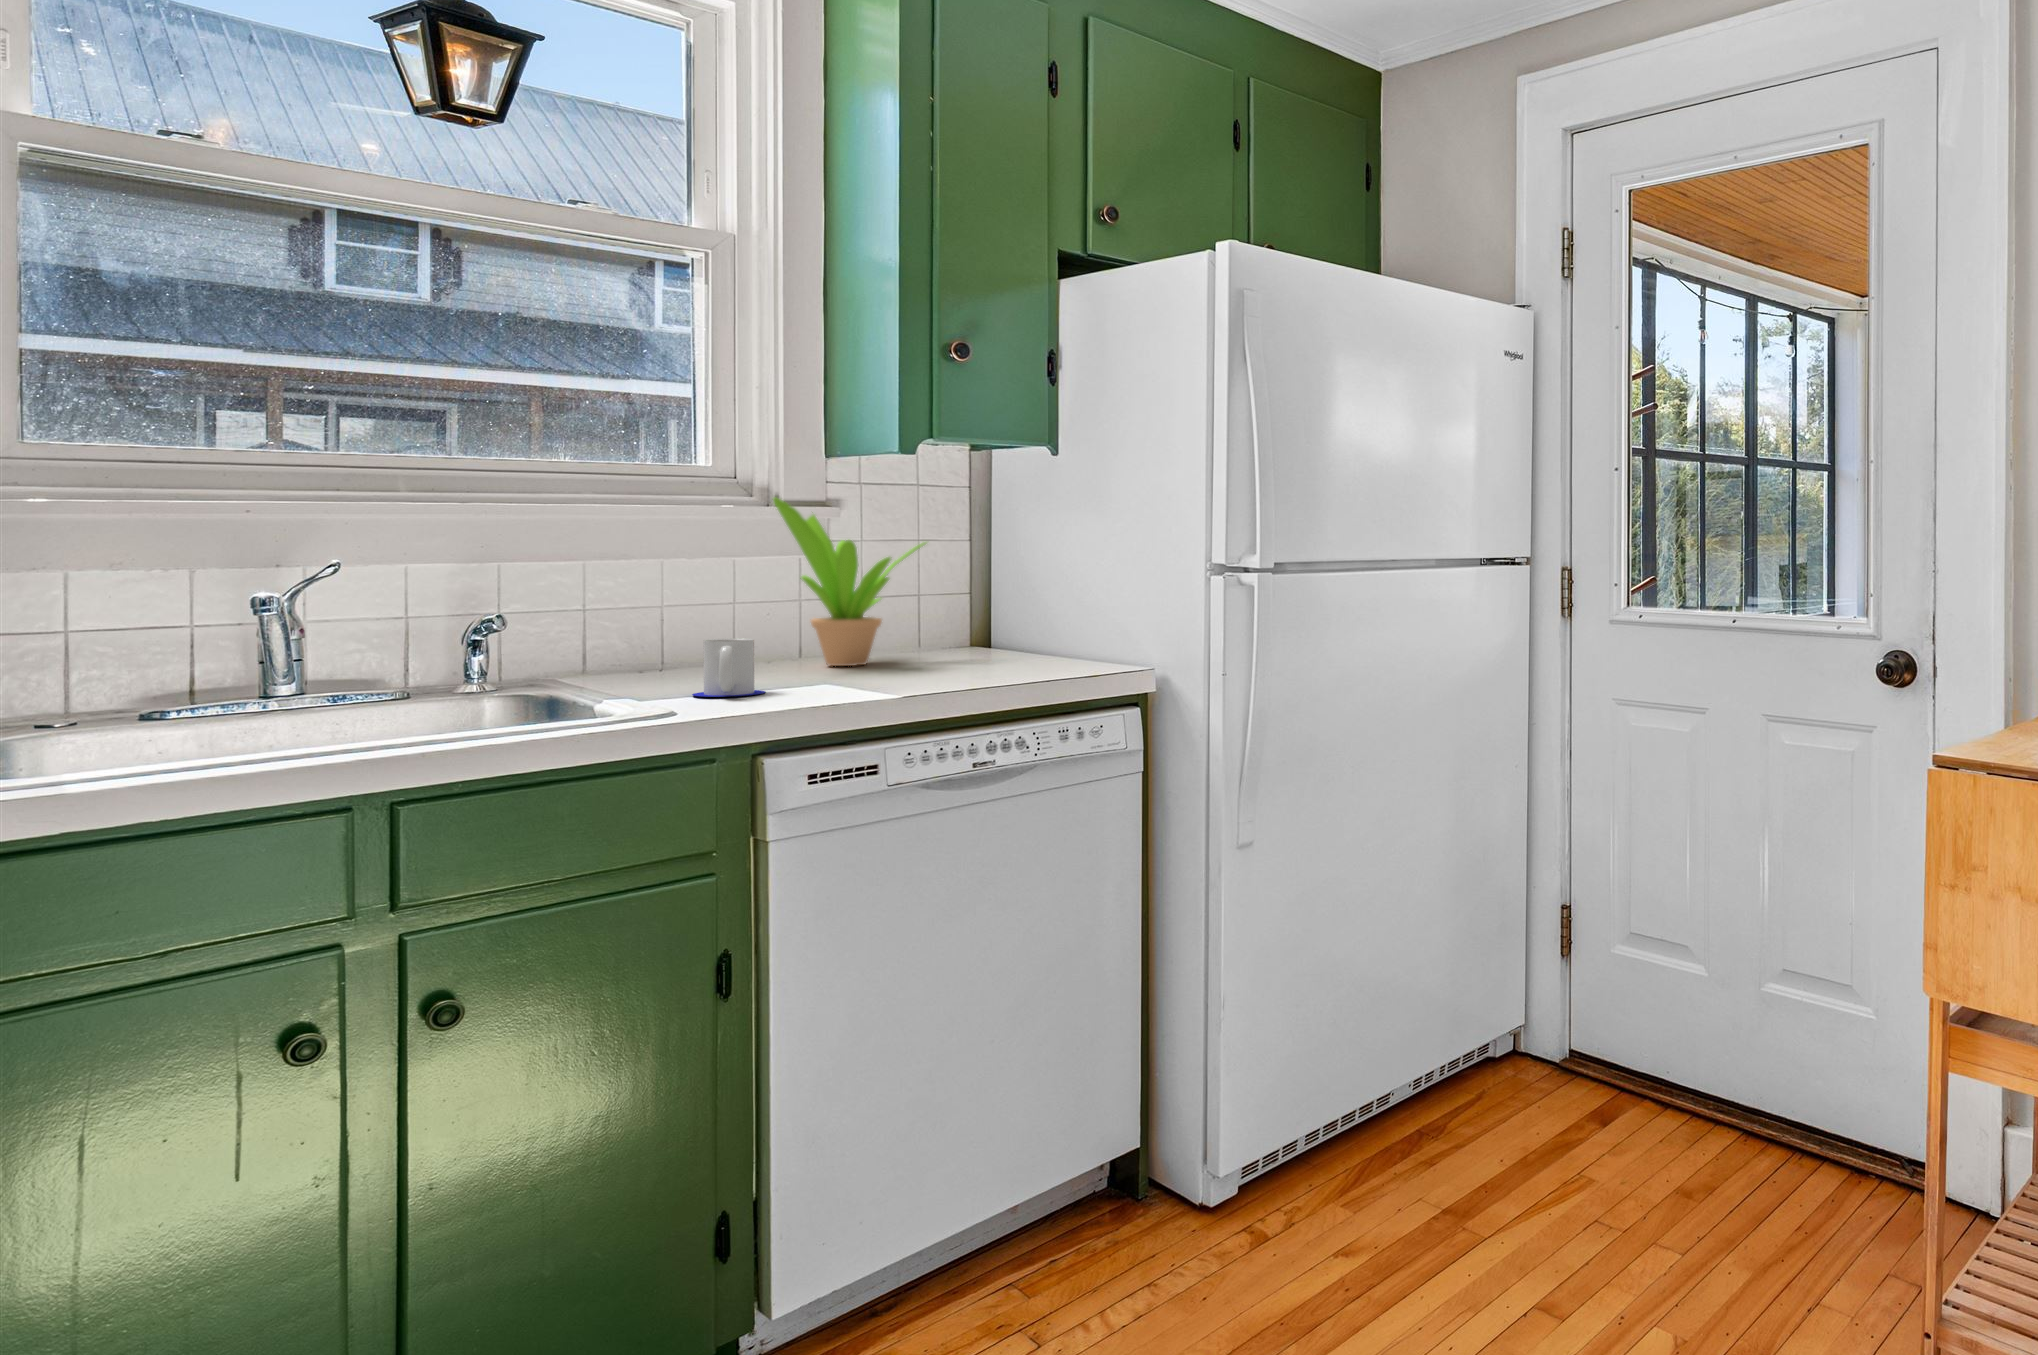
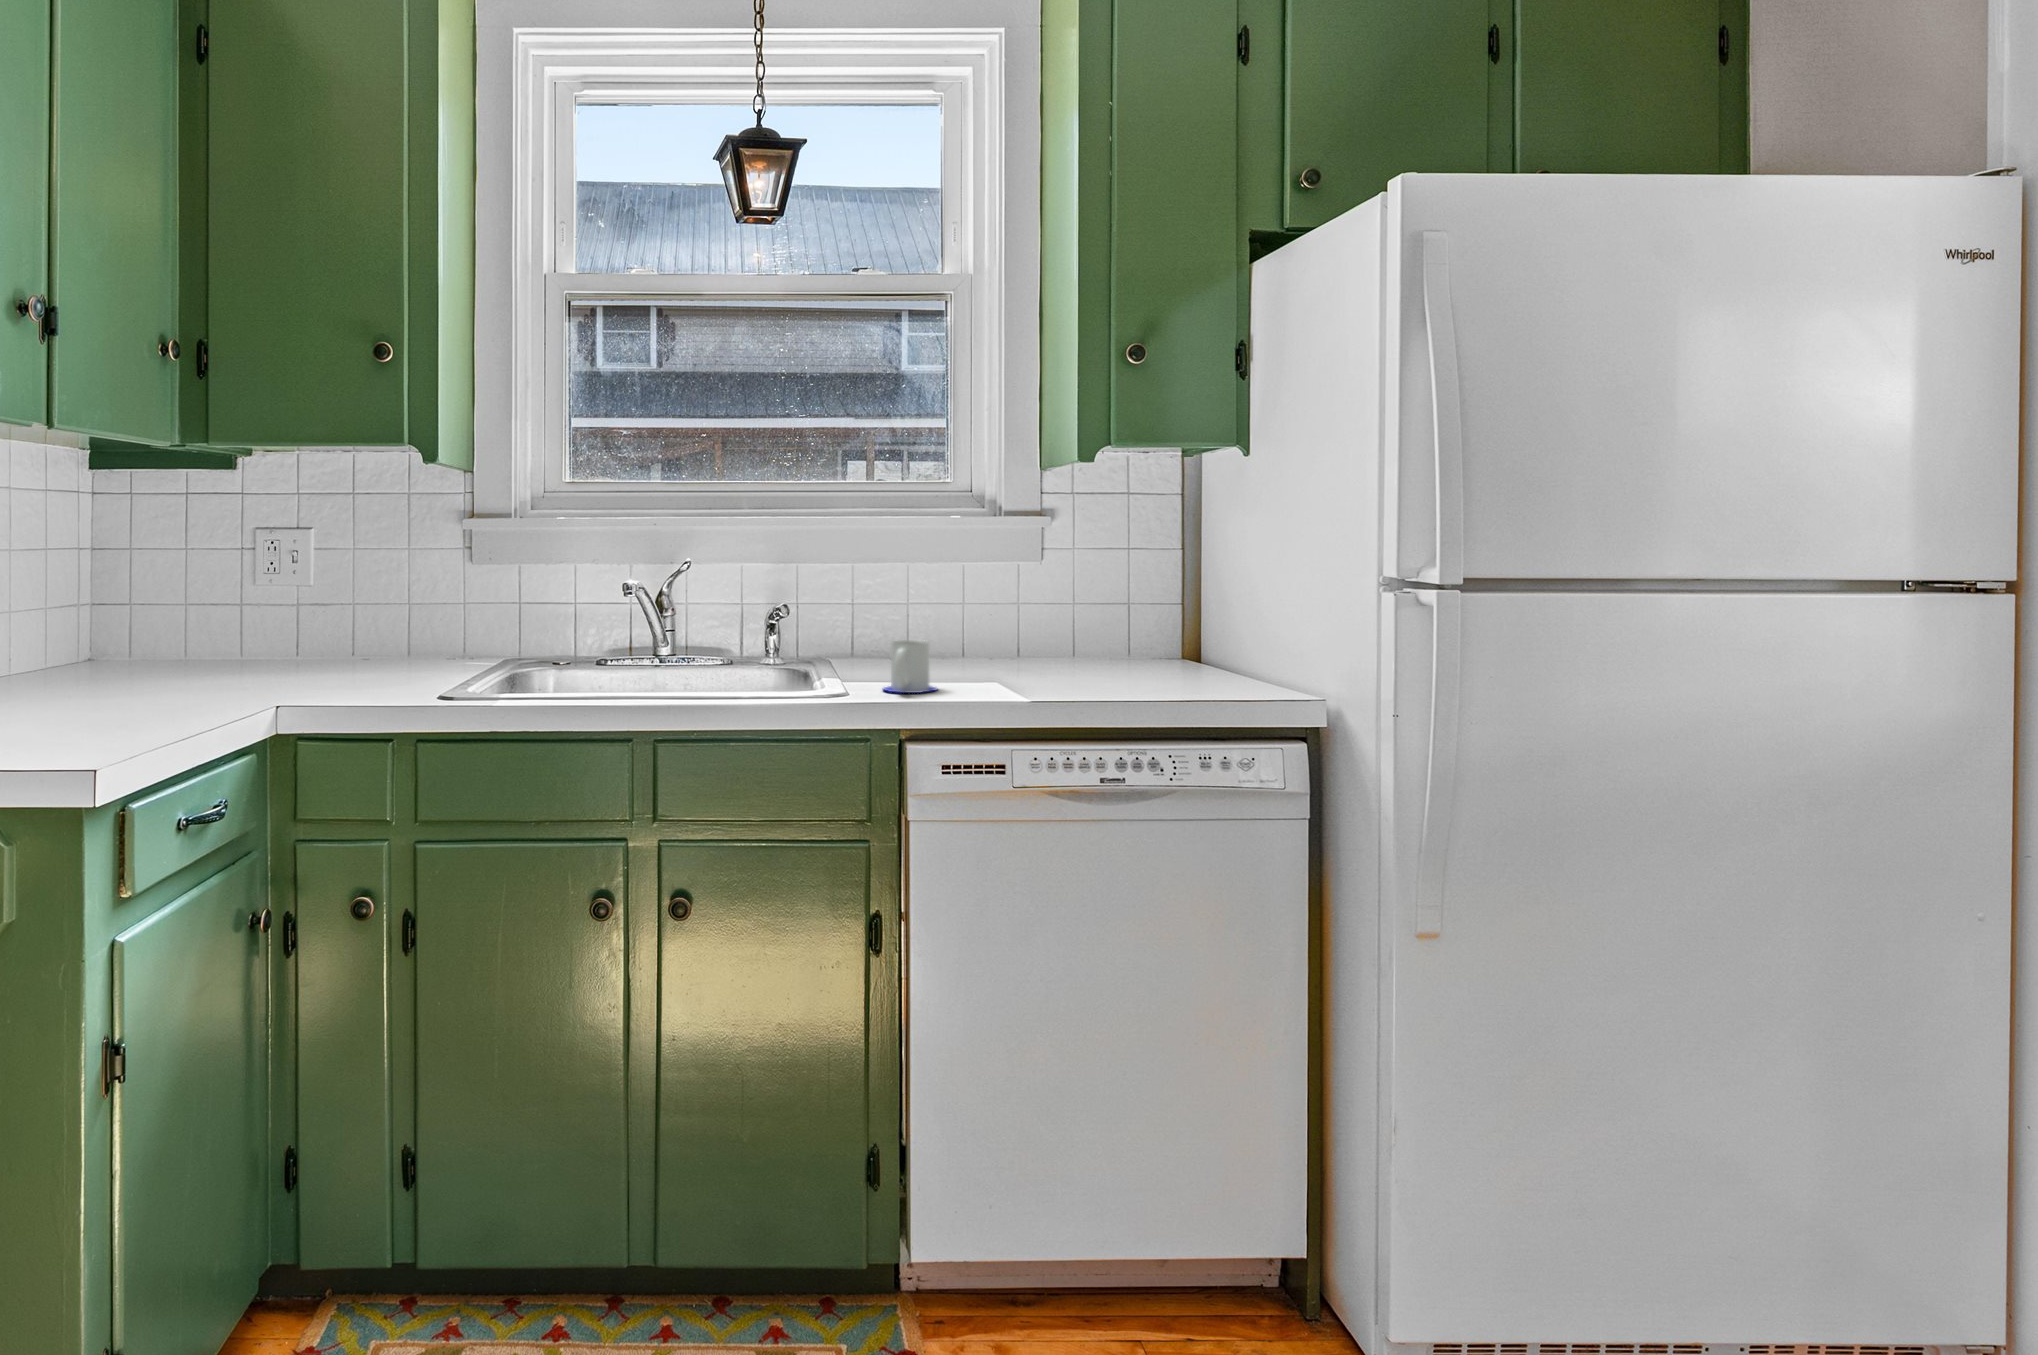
potted plant: present [773,498,926,666] -> none [966,511,1112,665]

